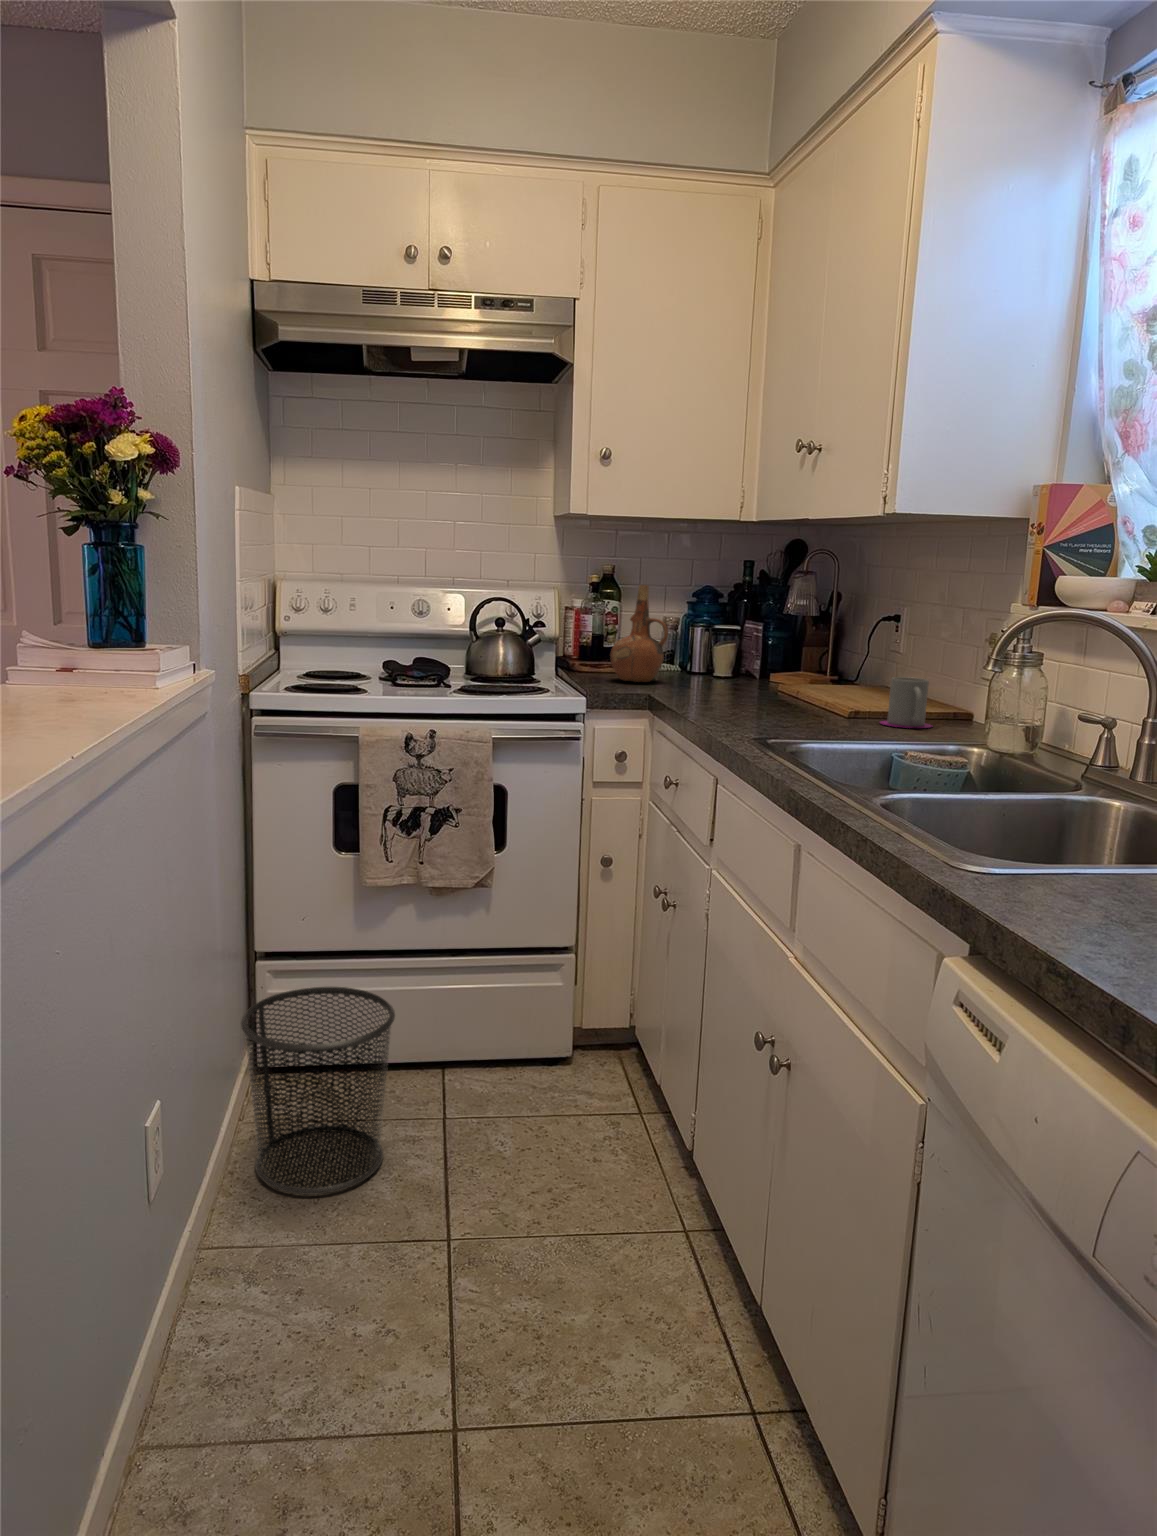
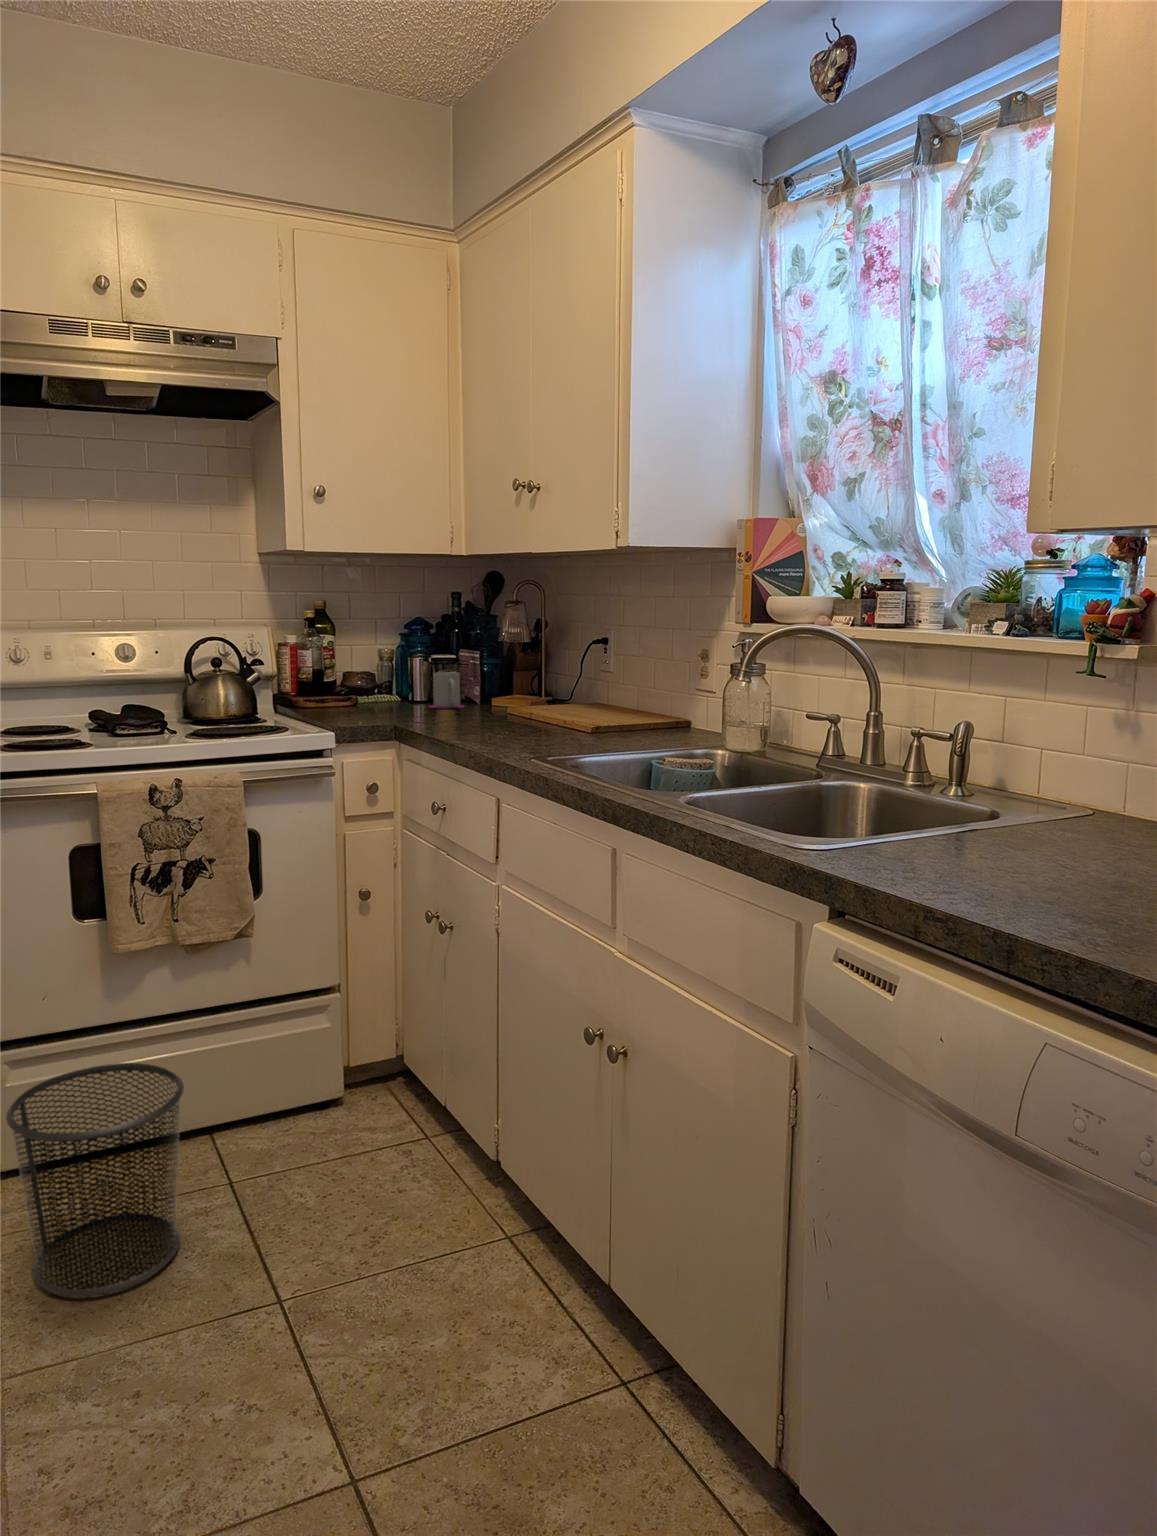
ceramic pitcher: present [610,585,668,682] -> none [340,620,396,715]
mug: present [880,677,932,728] -> present [430,672,464,708]

